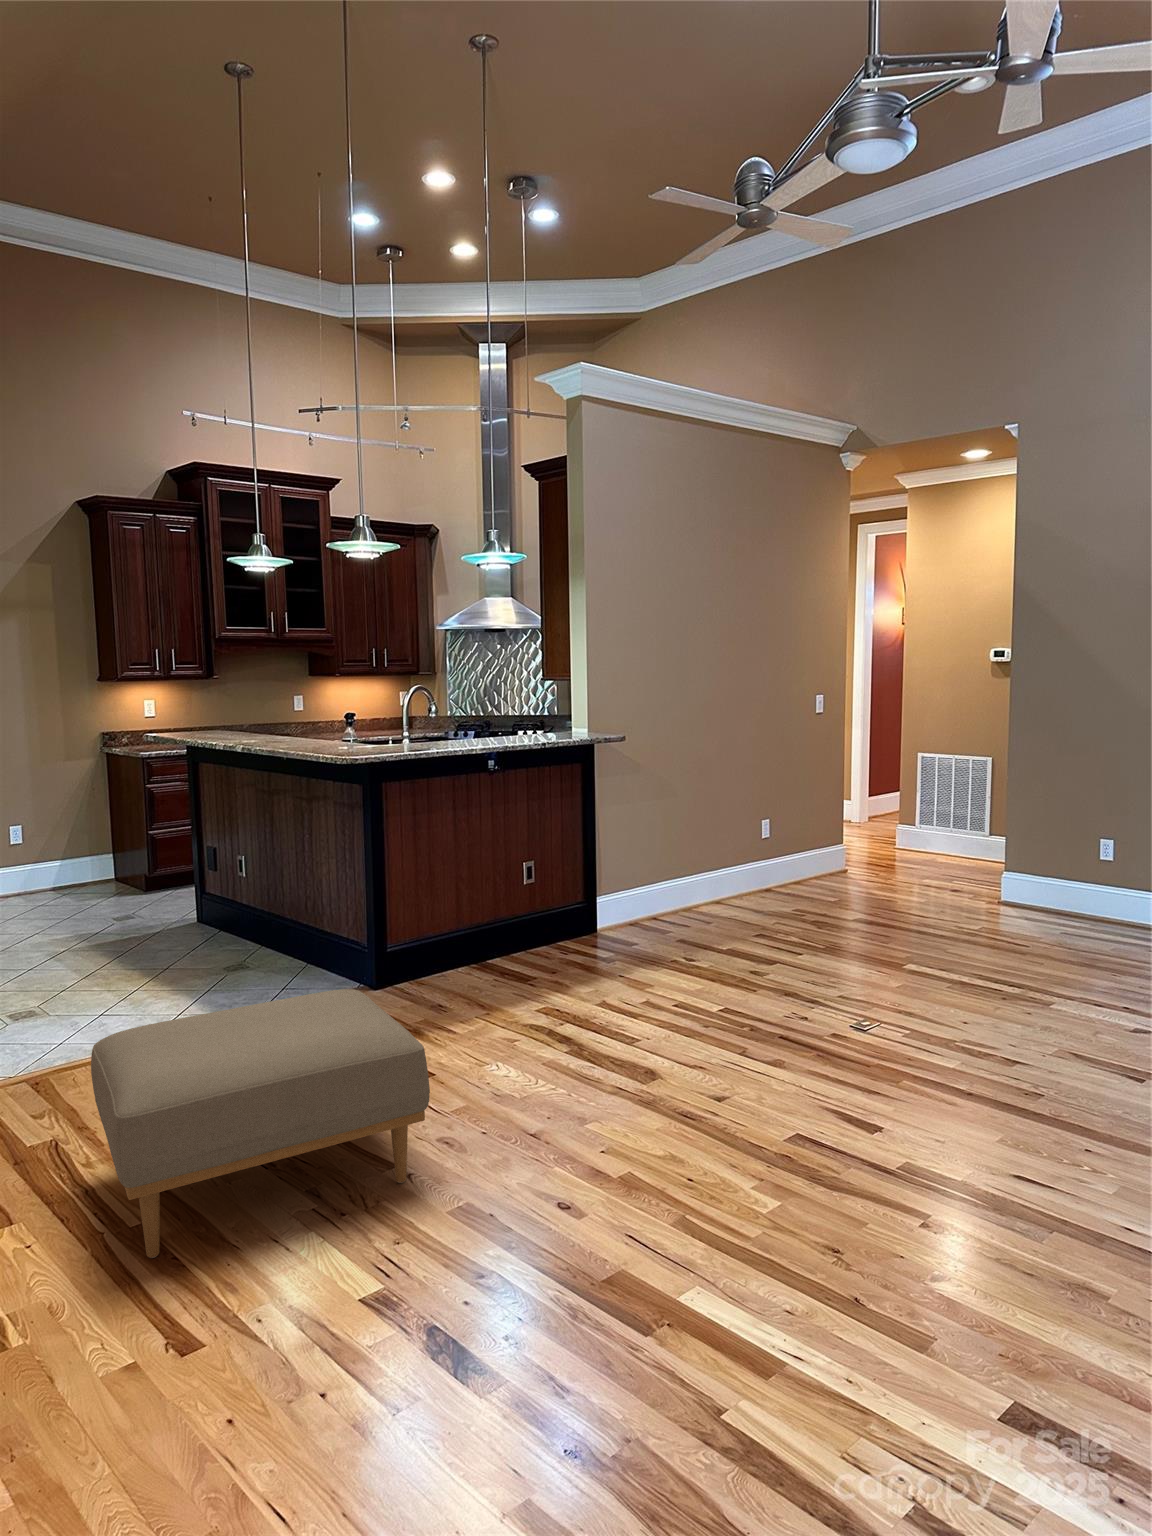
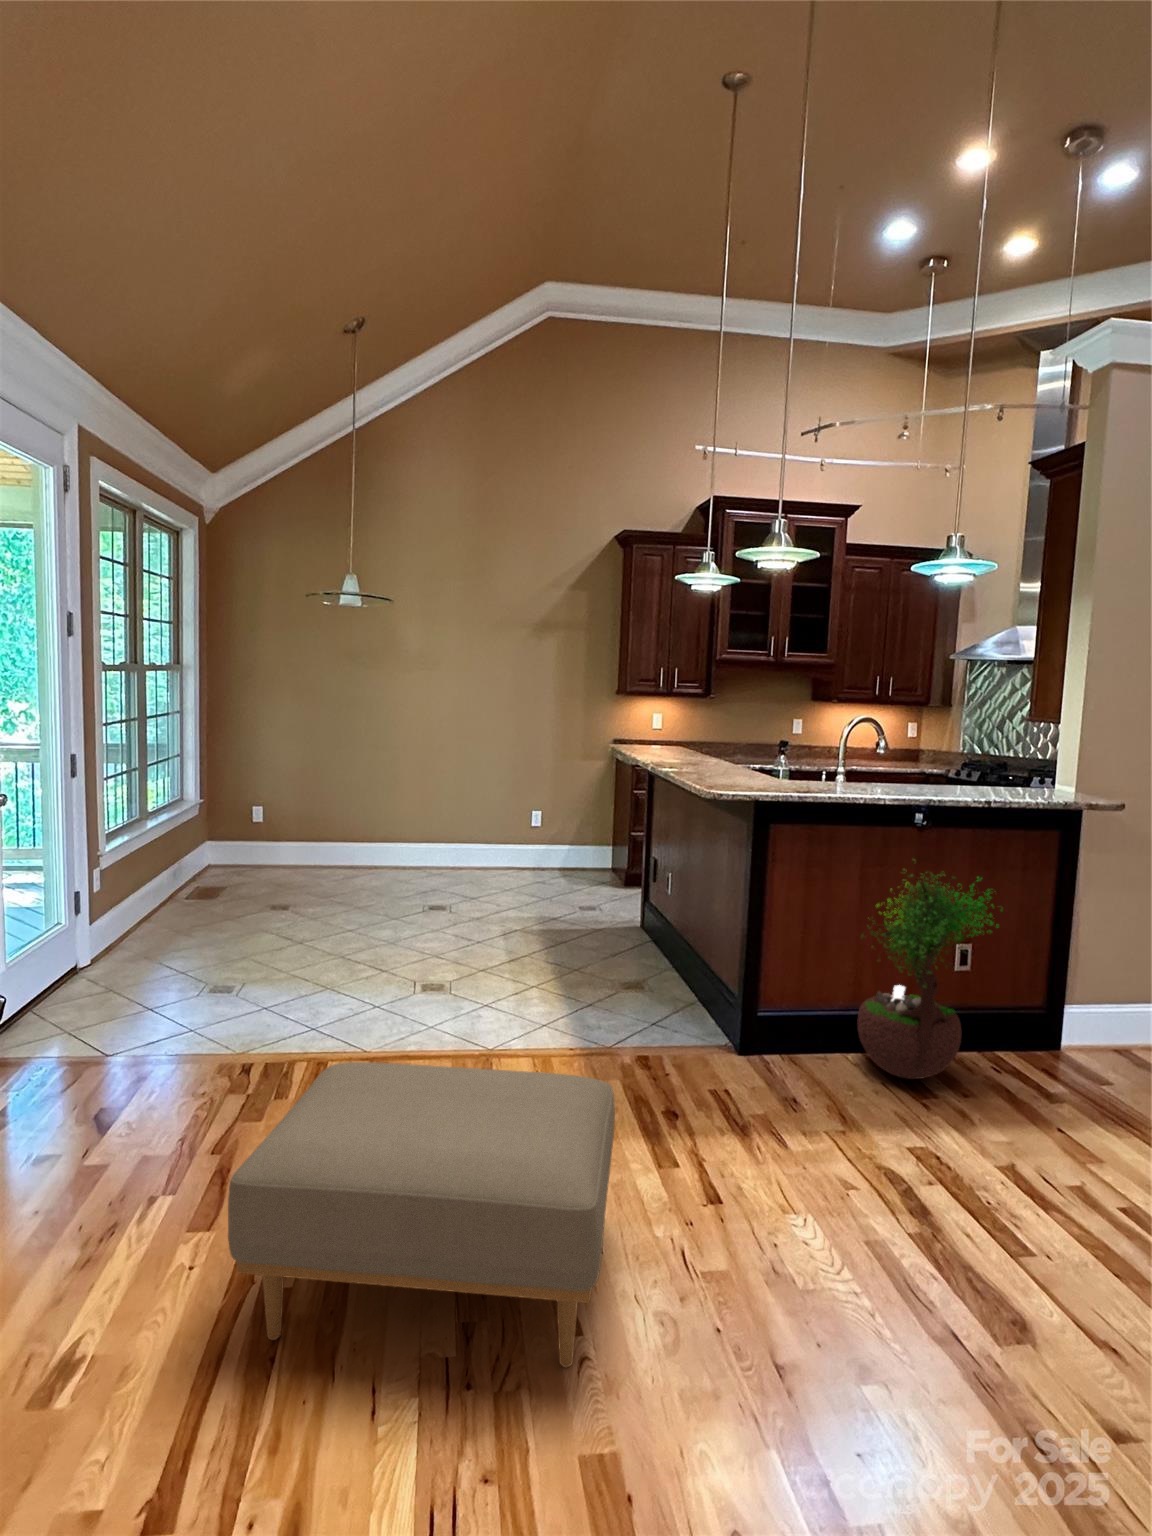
potted tree: none [467,795,569,973] -> present [857,872,993,1079]

